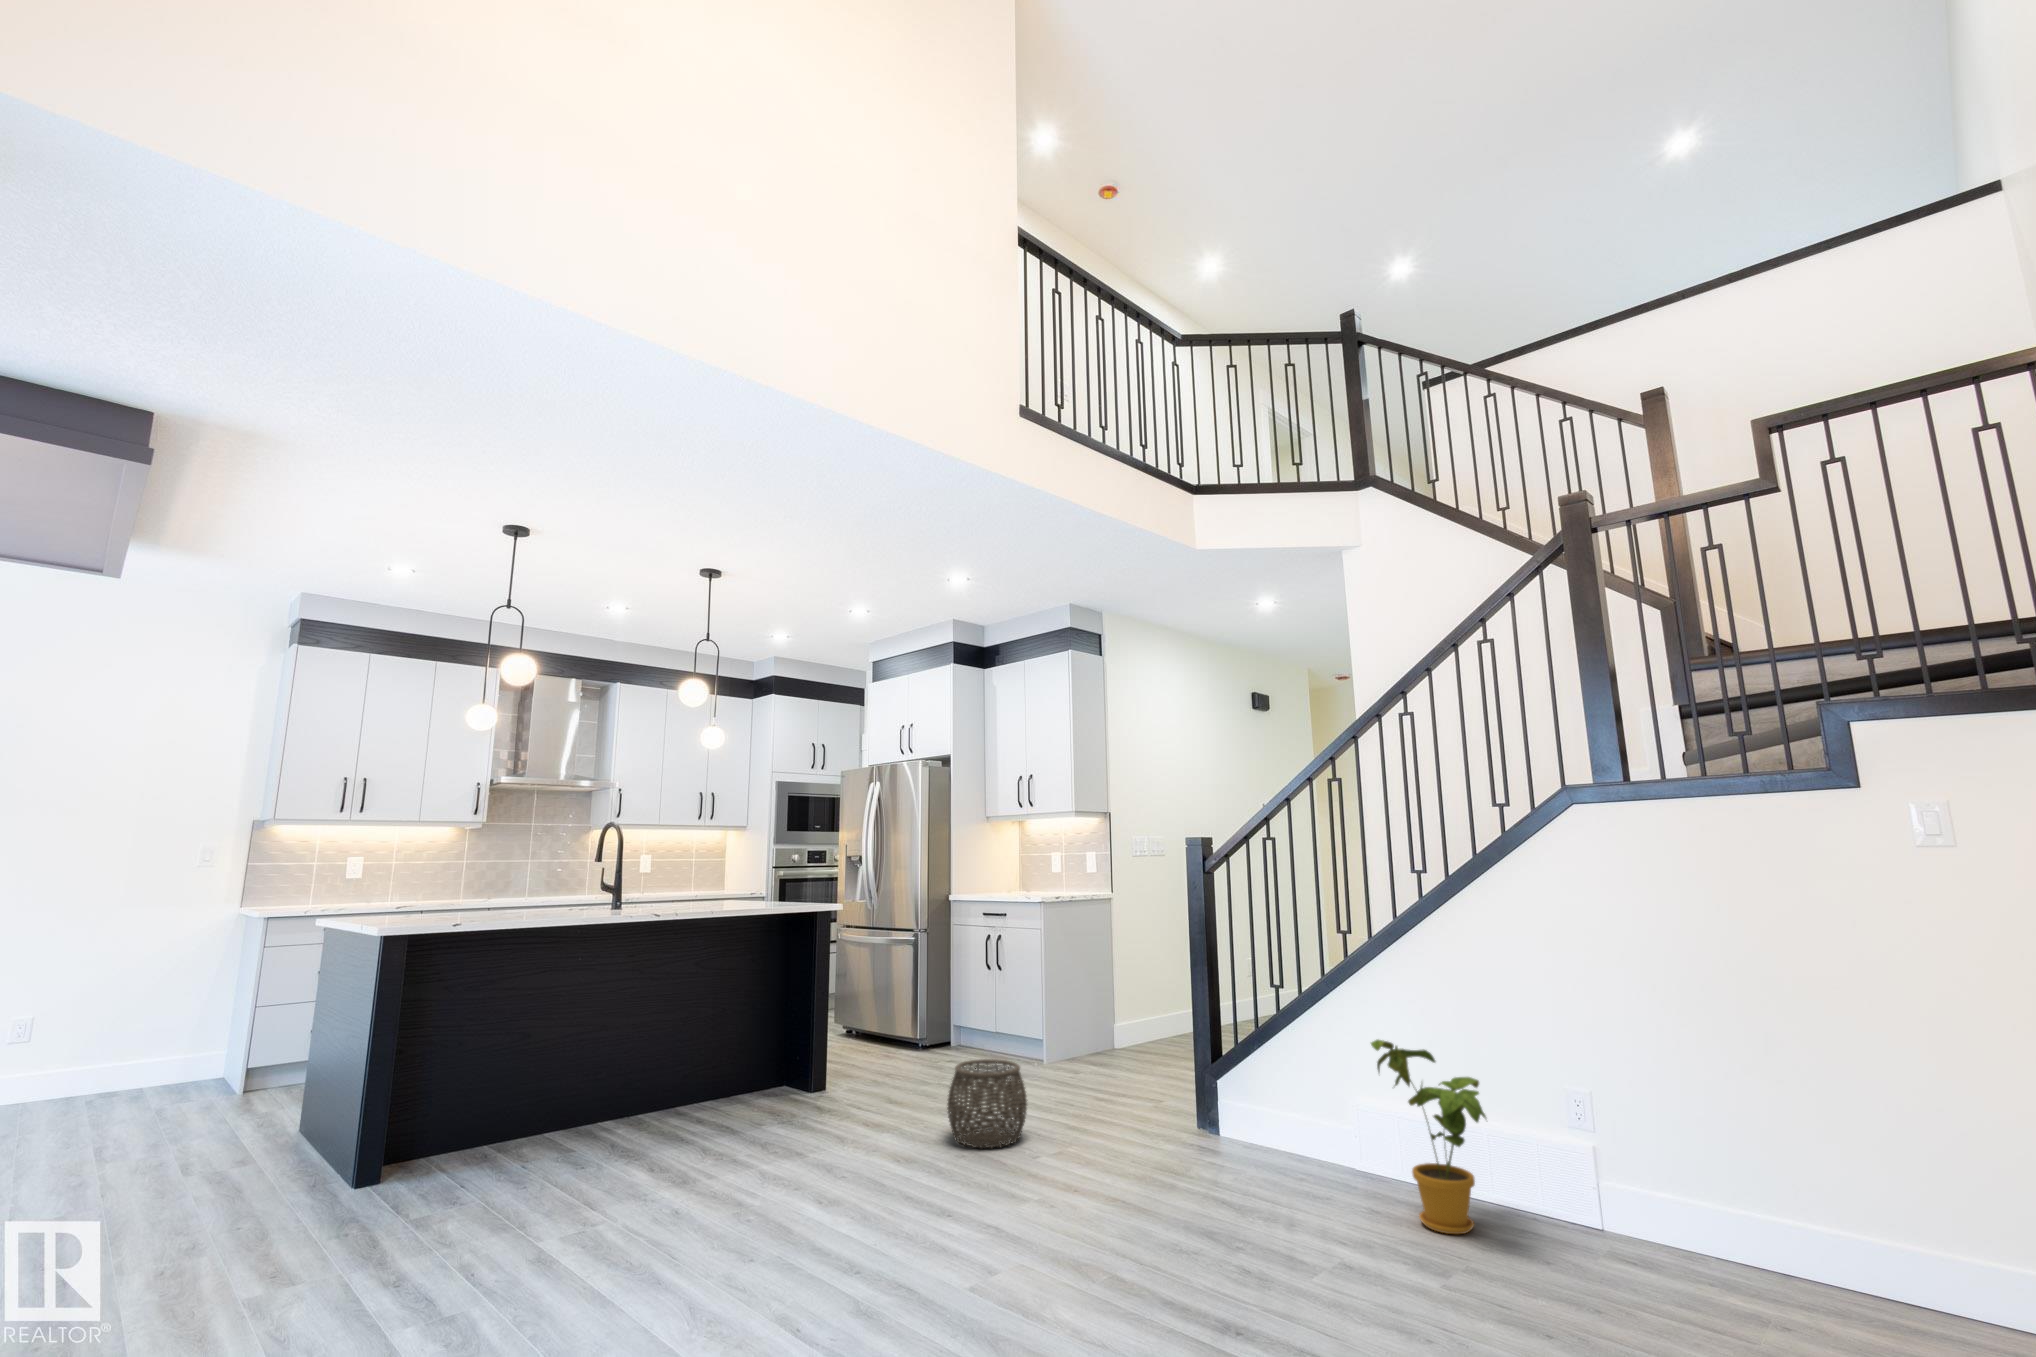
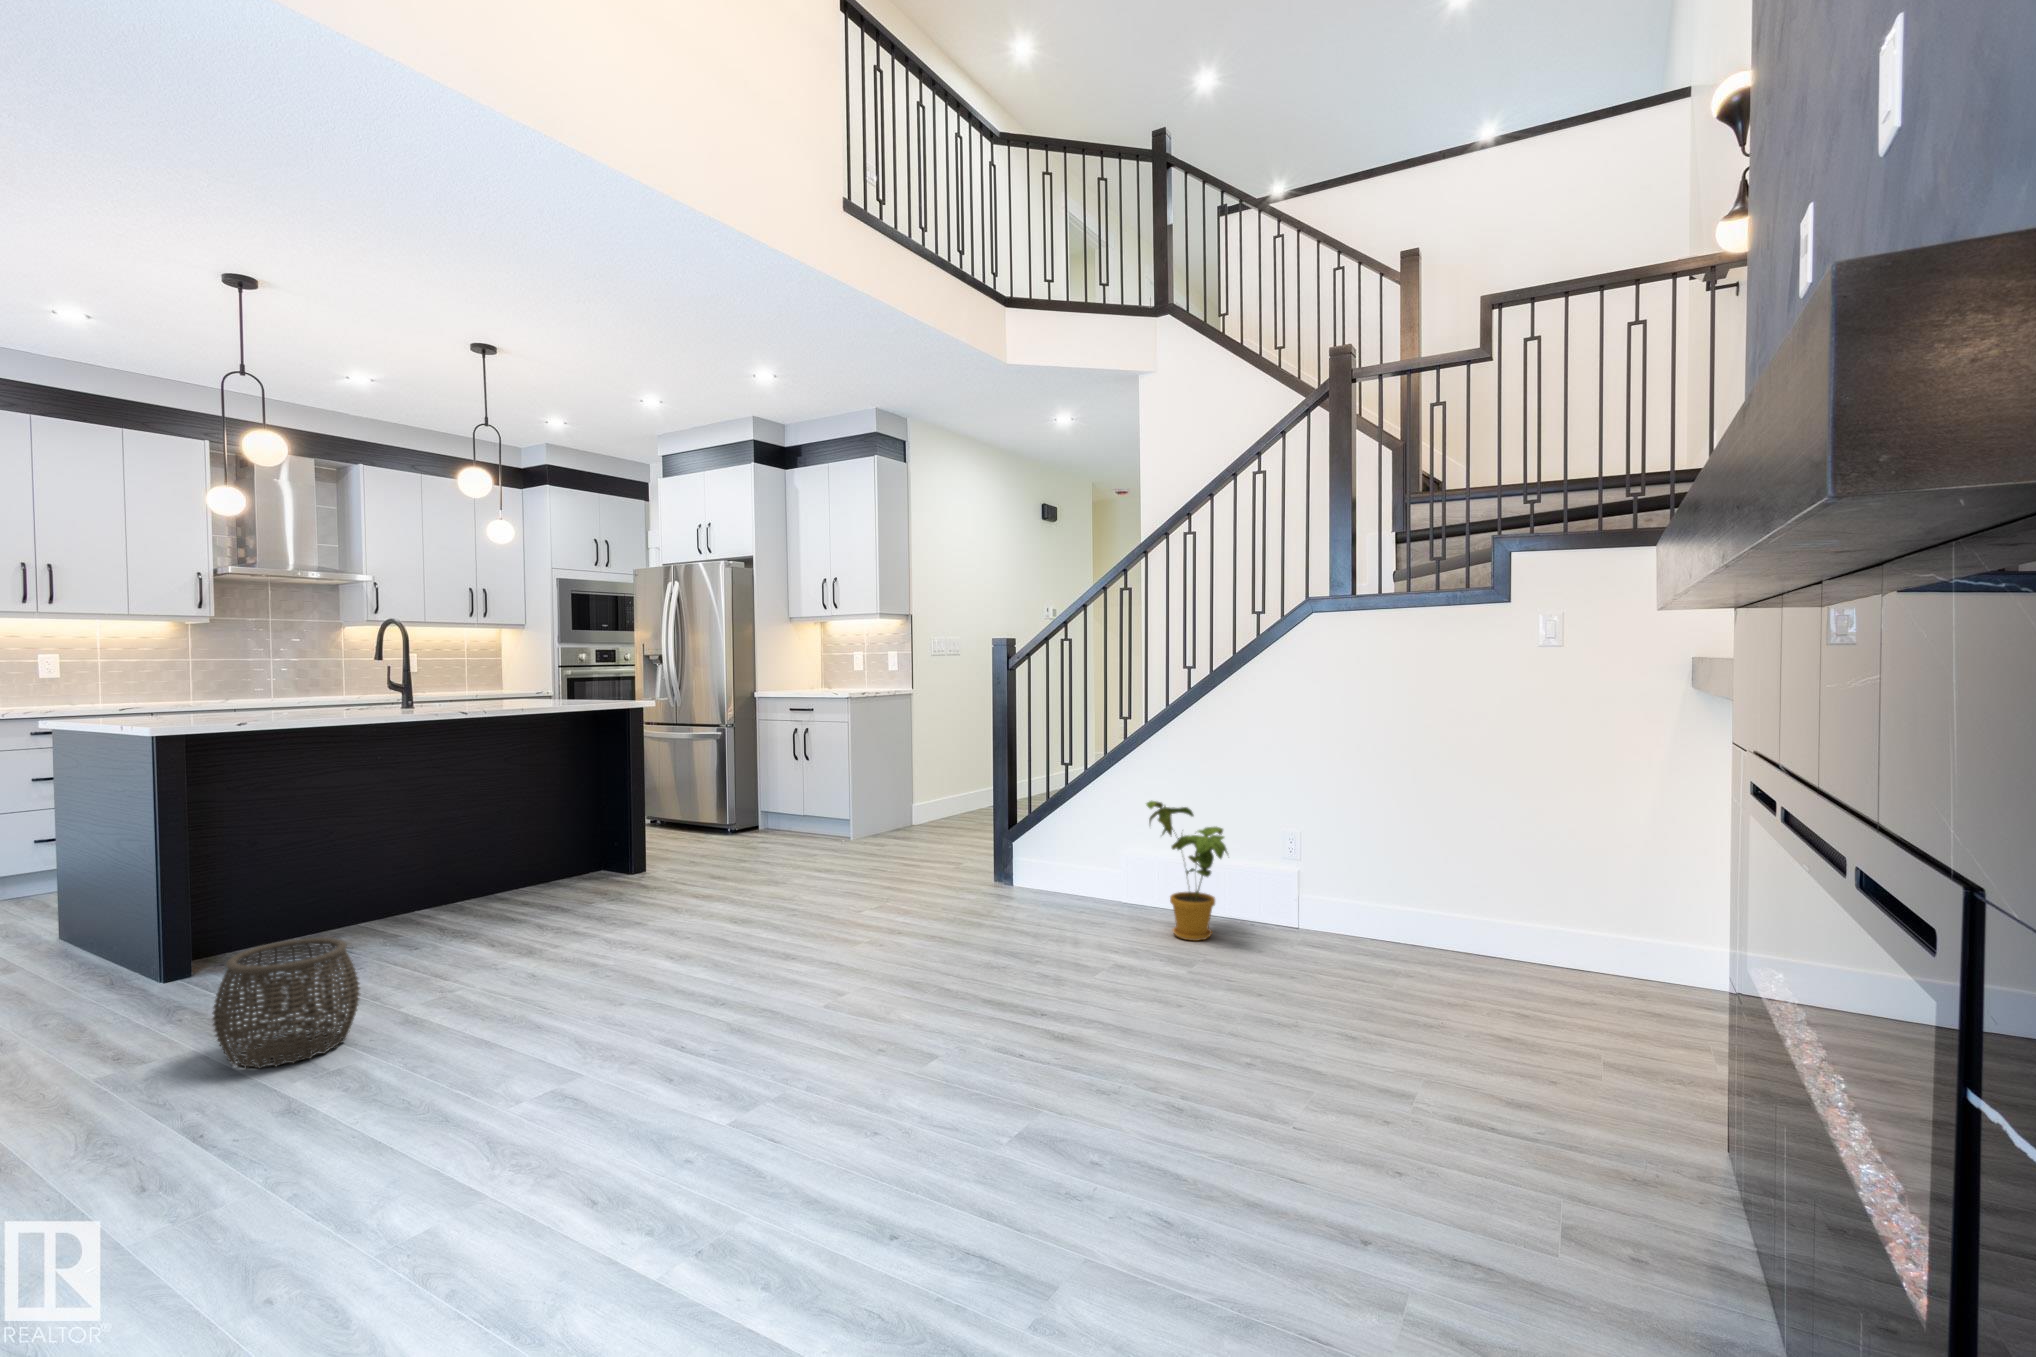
woven basket: present [947,1059,1028,1148] -> present [213,938,360,1068]

